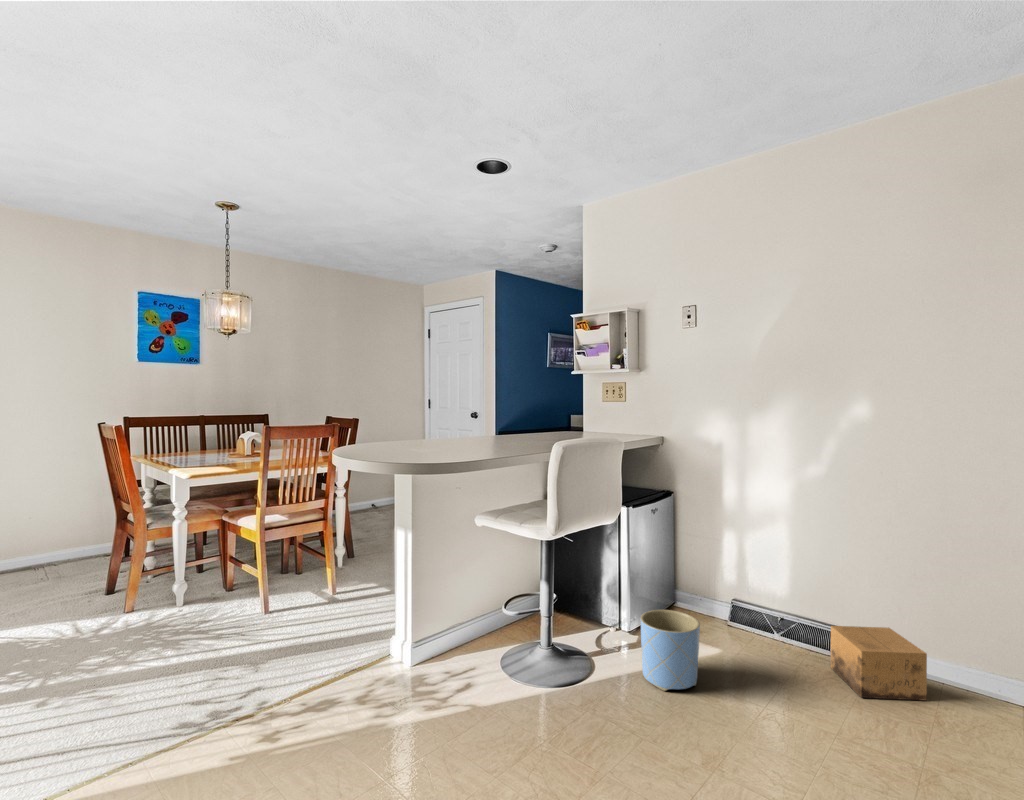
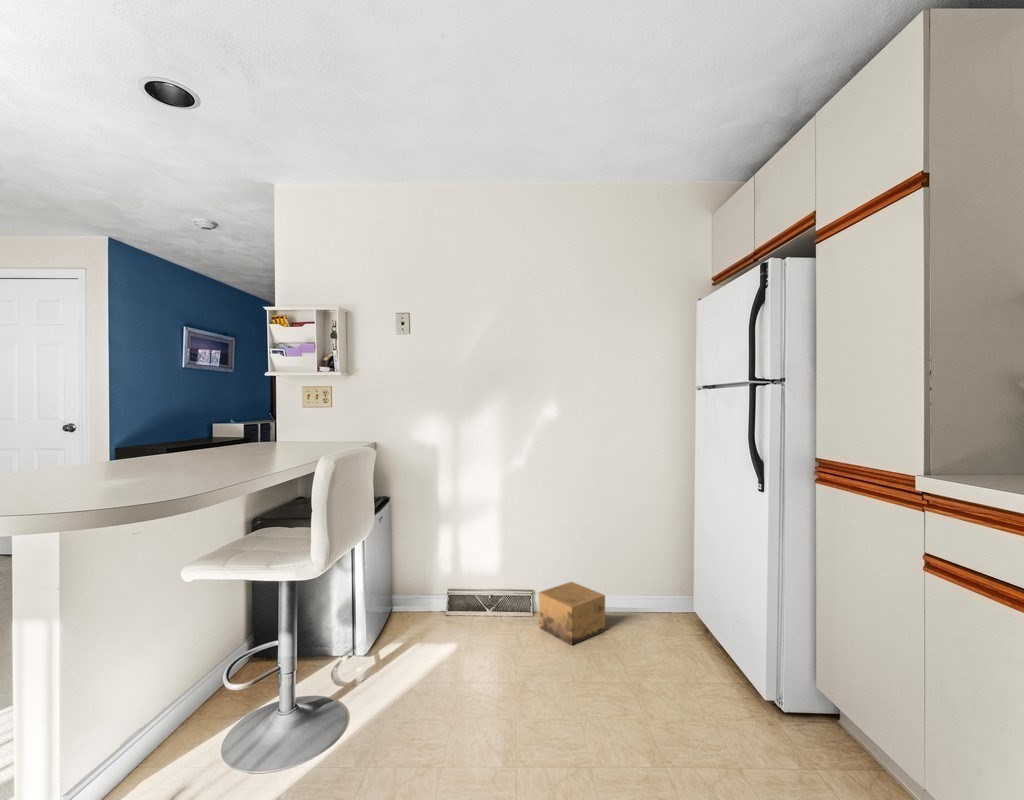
planter: present [641,610,700,691] -> none [400,619,460,707]

